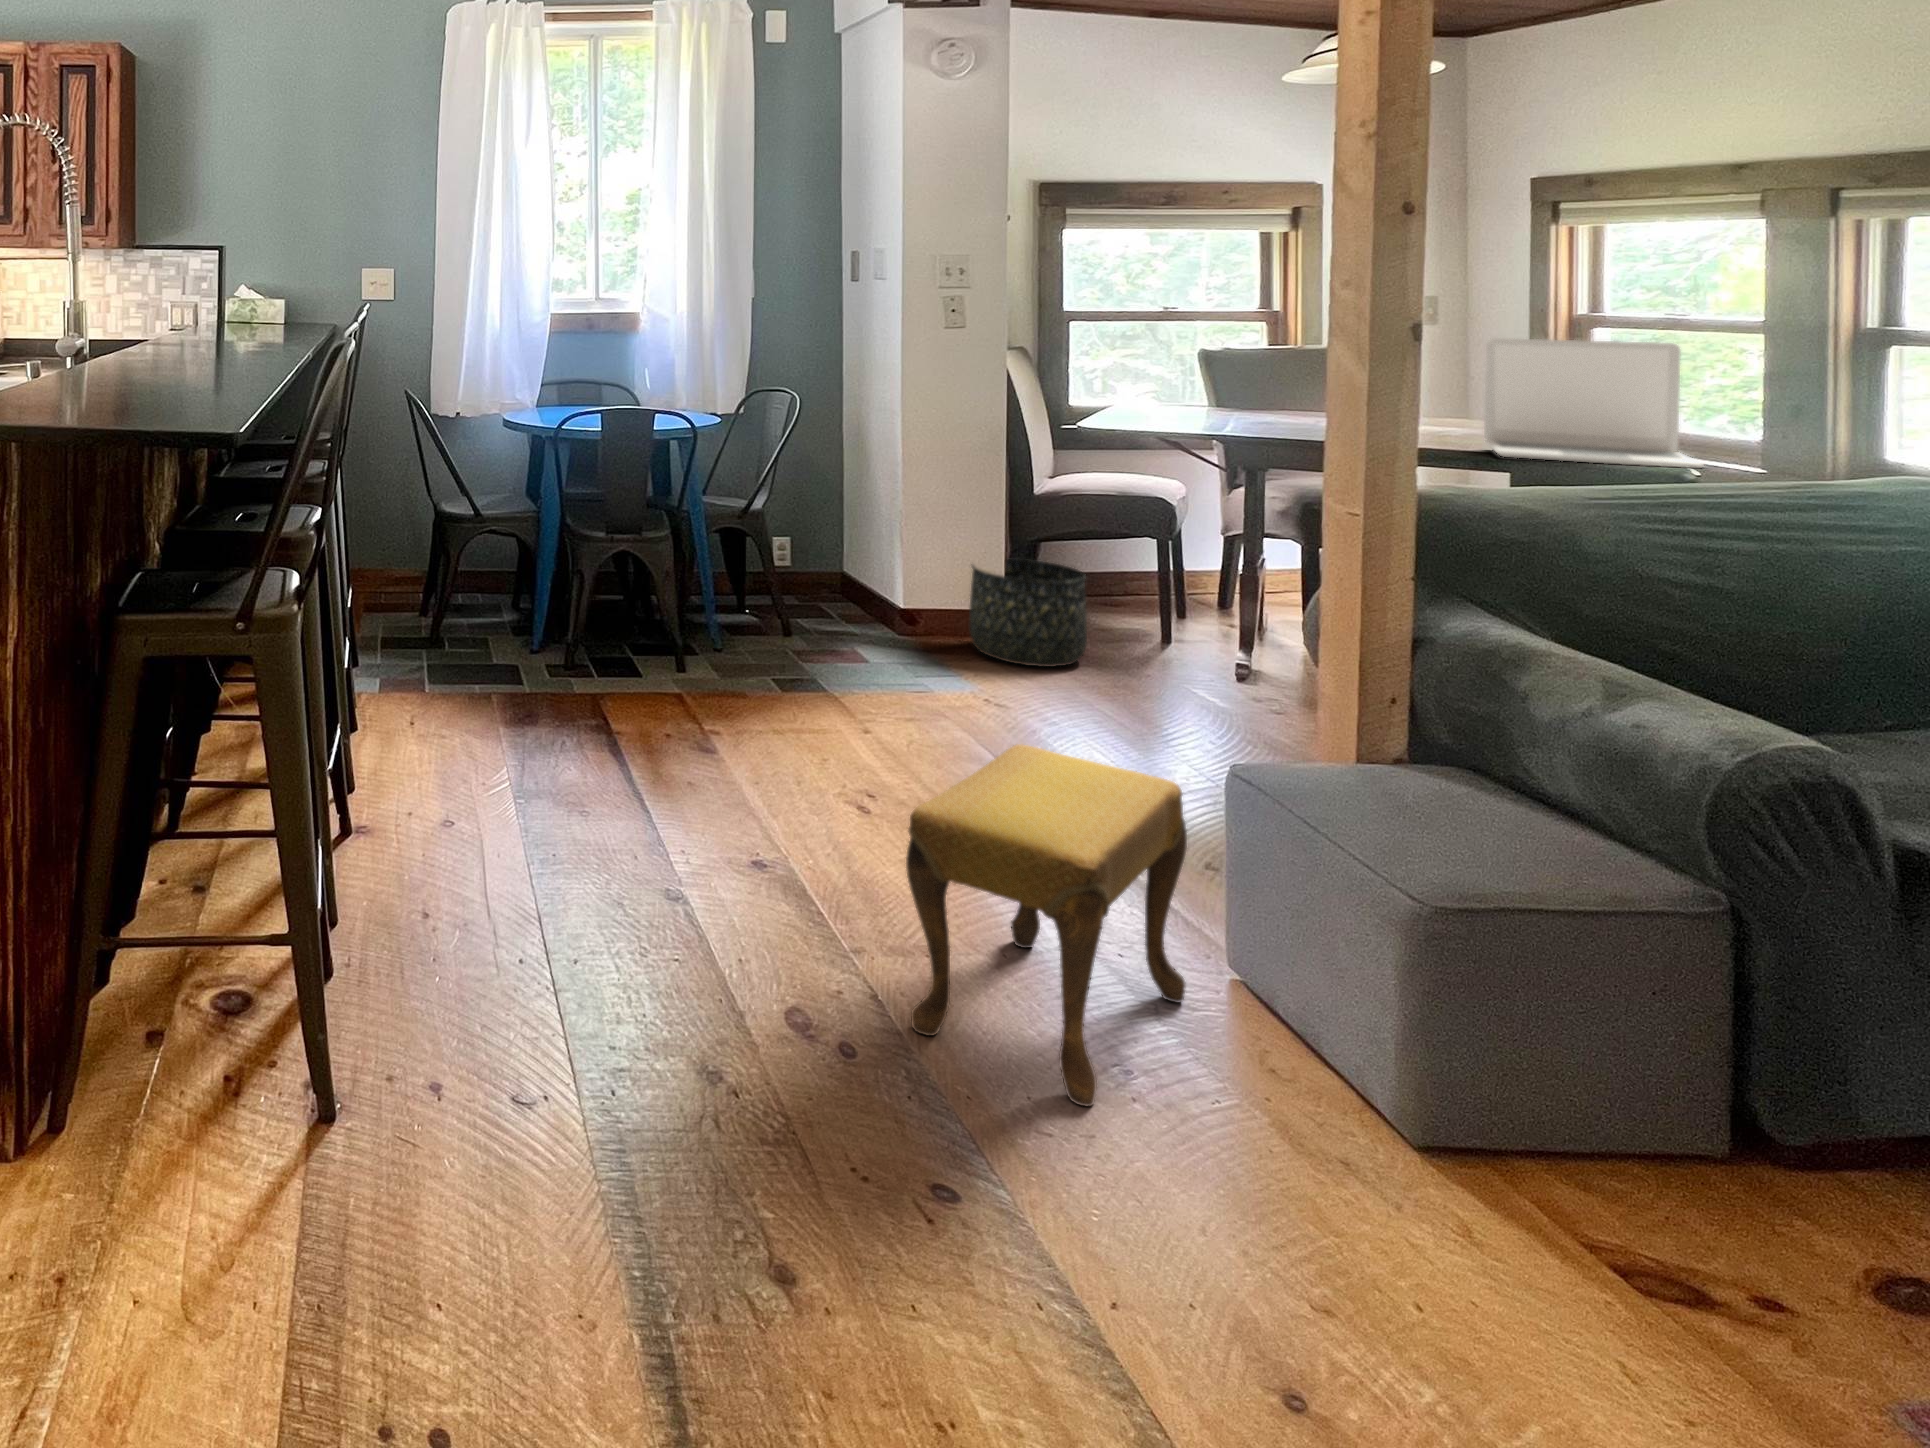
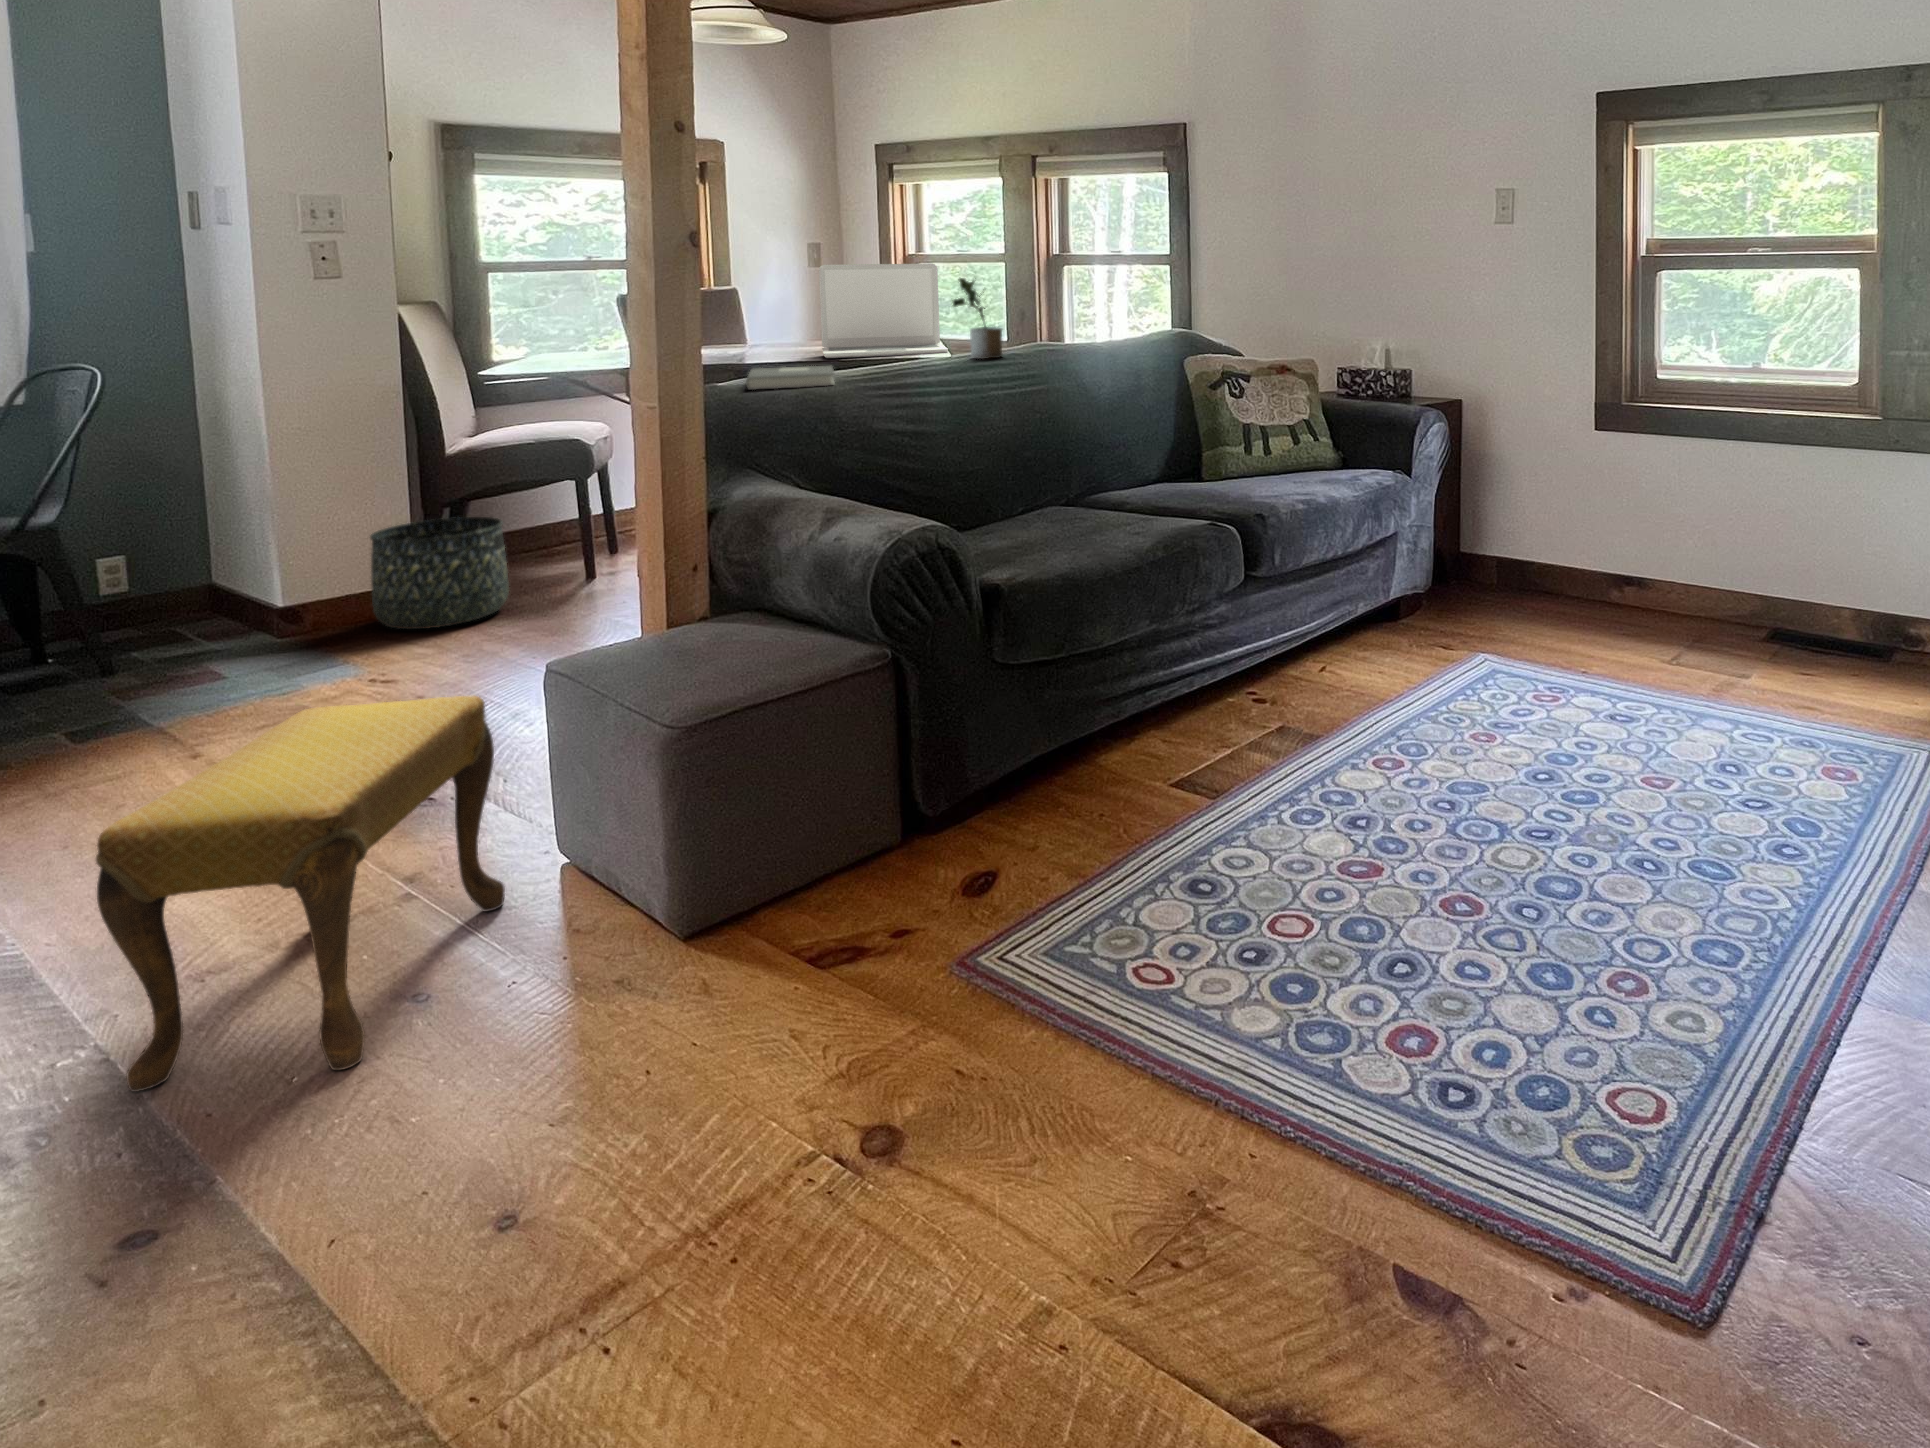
potted plant: none [1742,374,1837,493] -> present [953,278,1002,359]
book: none [1433,471,1577,512] -> present [746,366,834,390]

